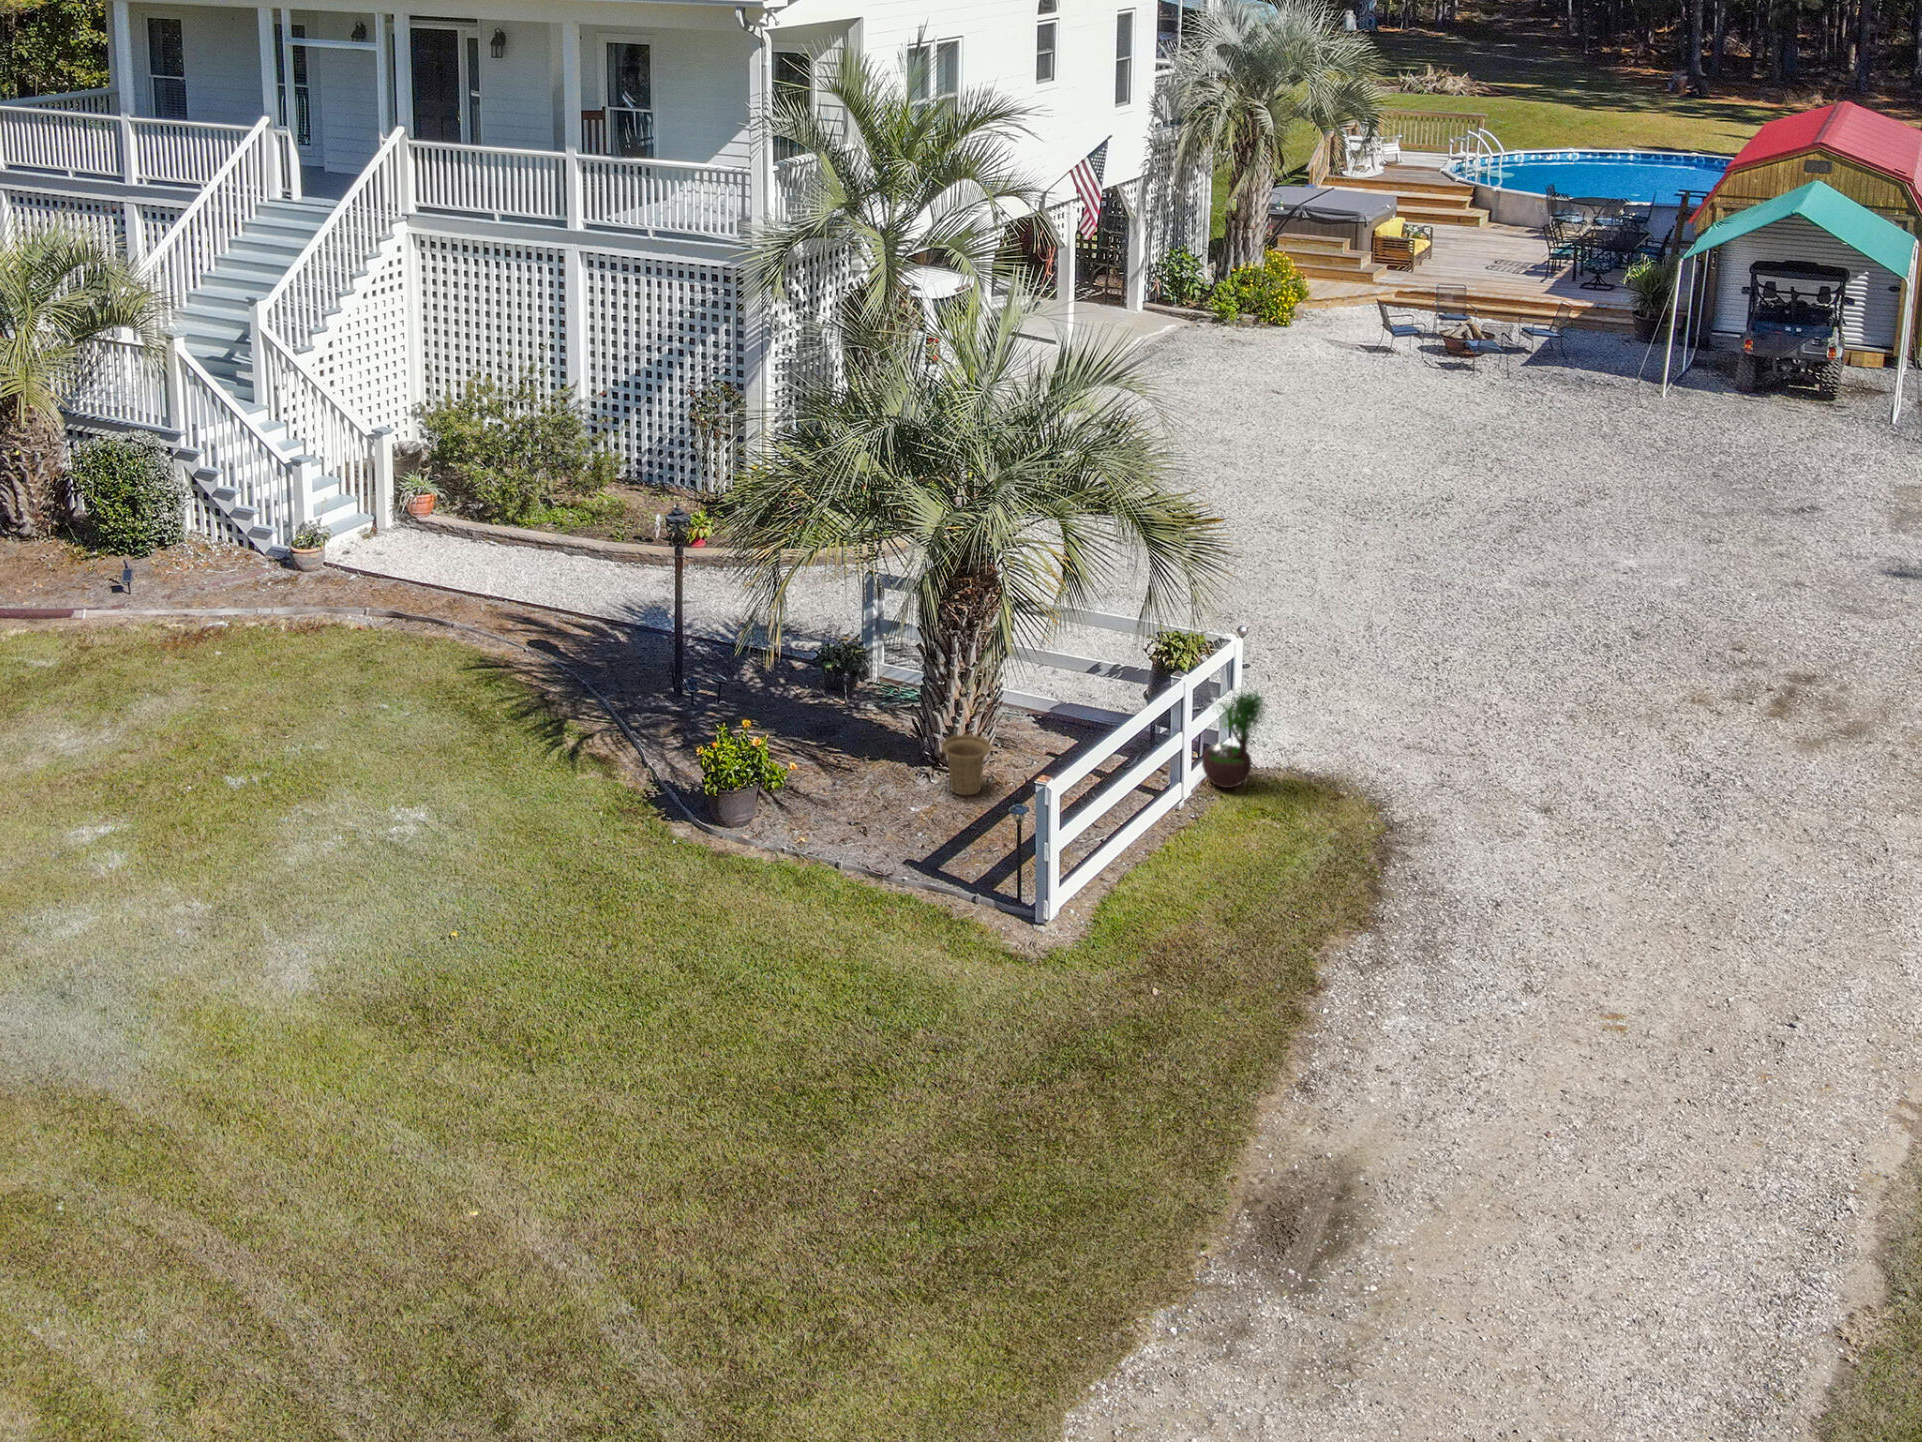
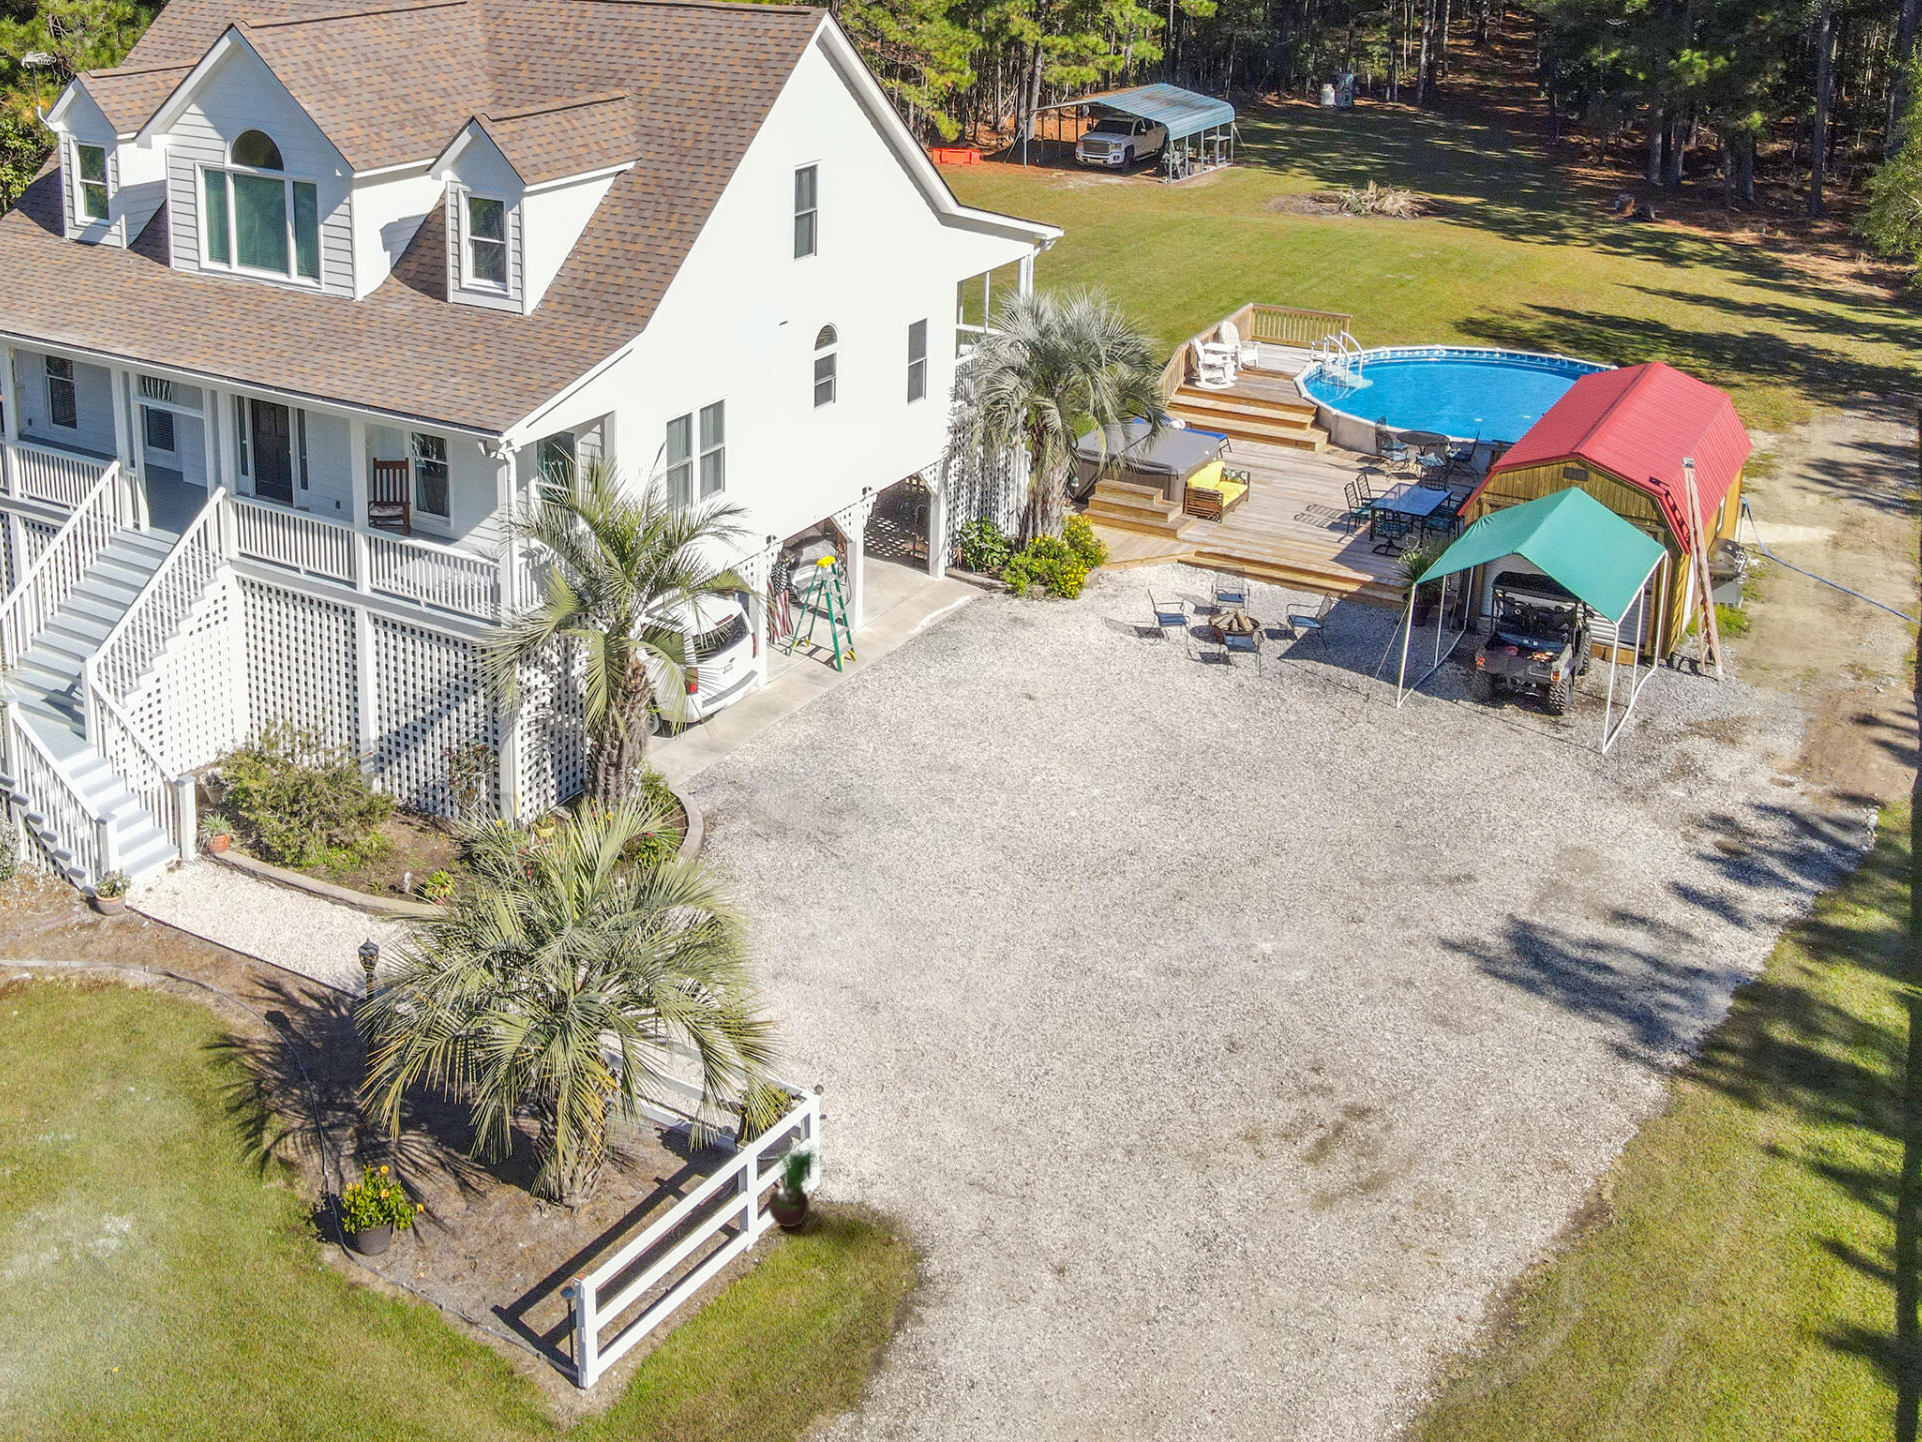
basket: present [941,734,991,796] -> none [551,1168,592,1224]

